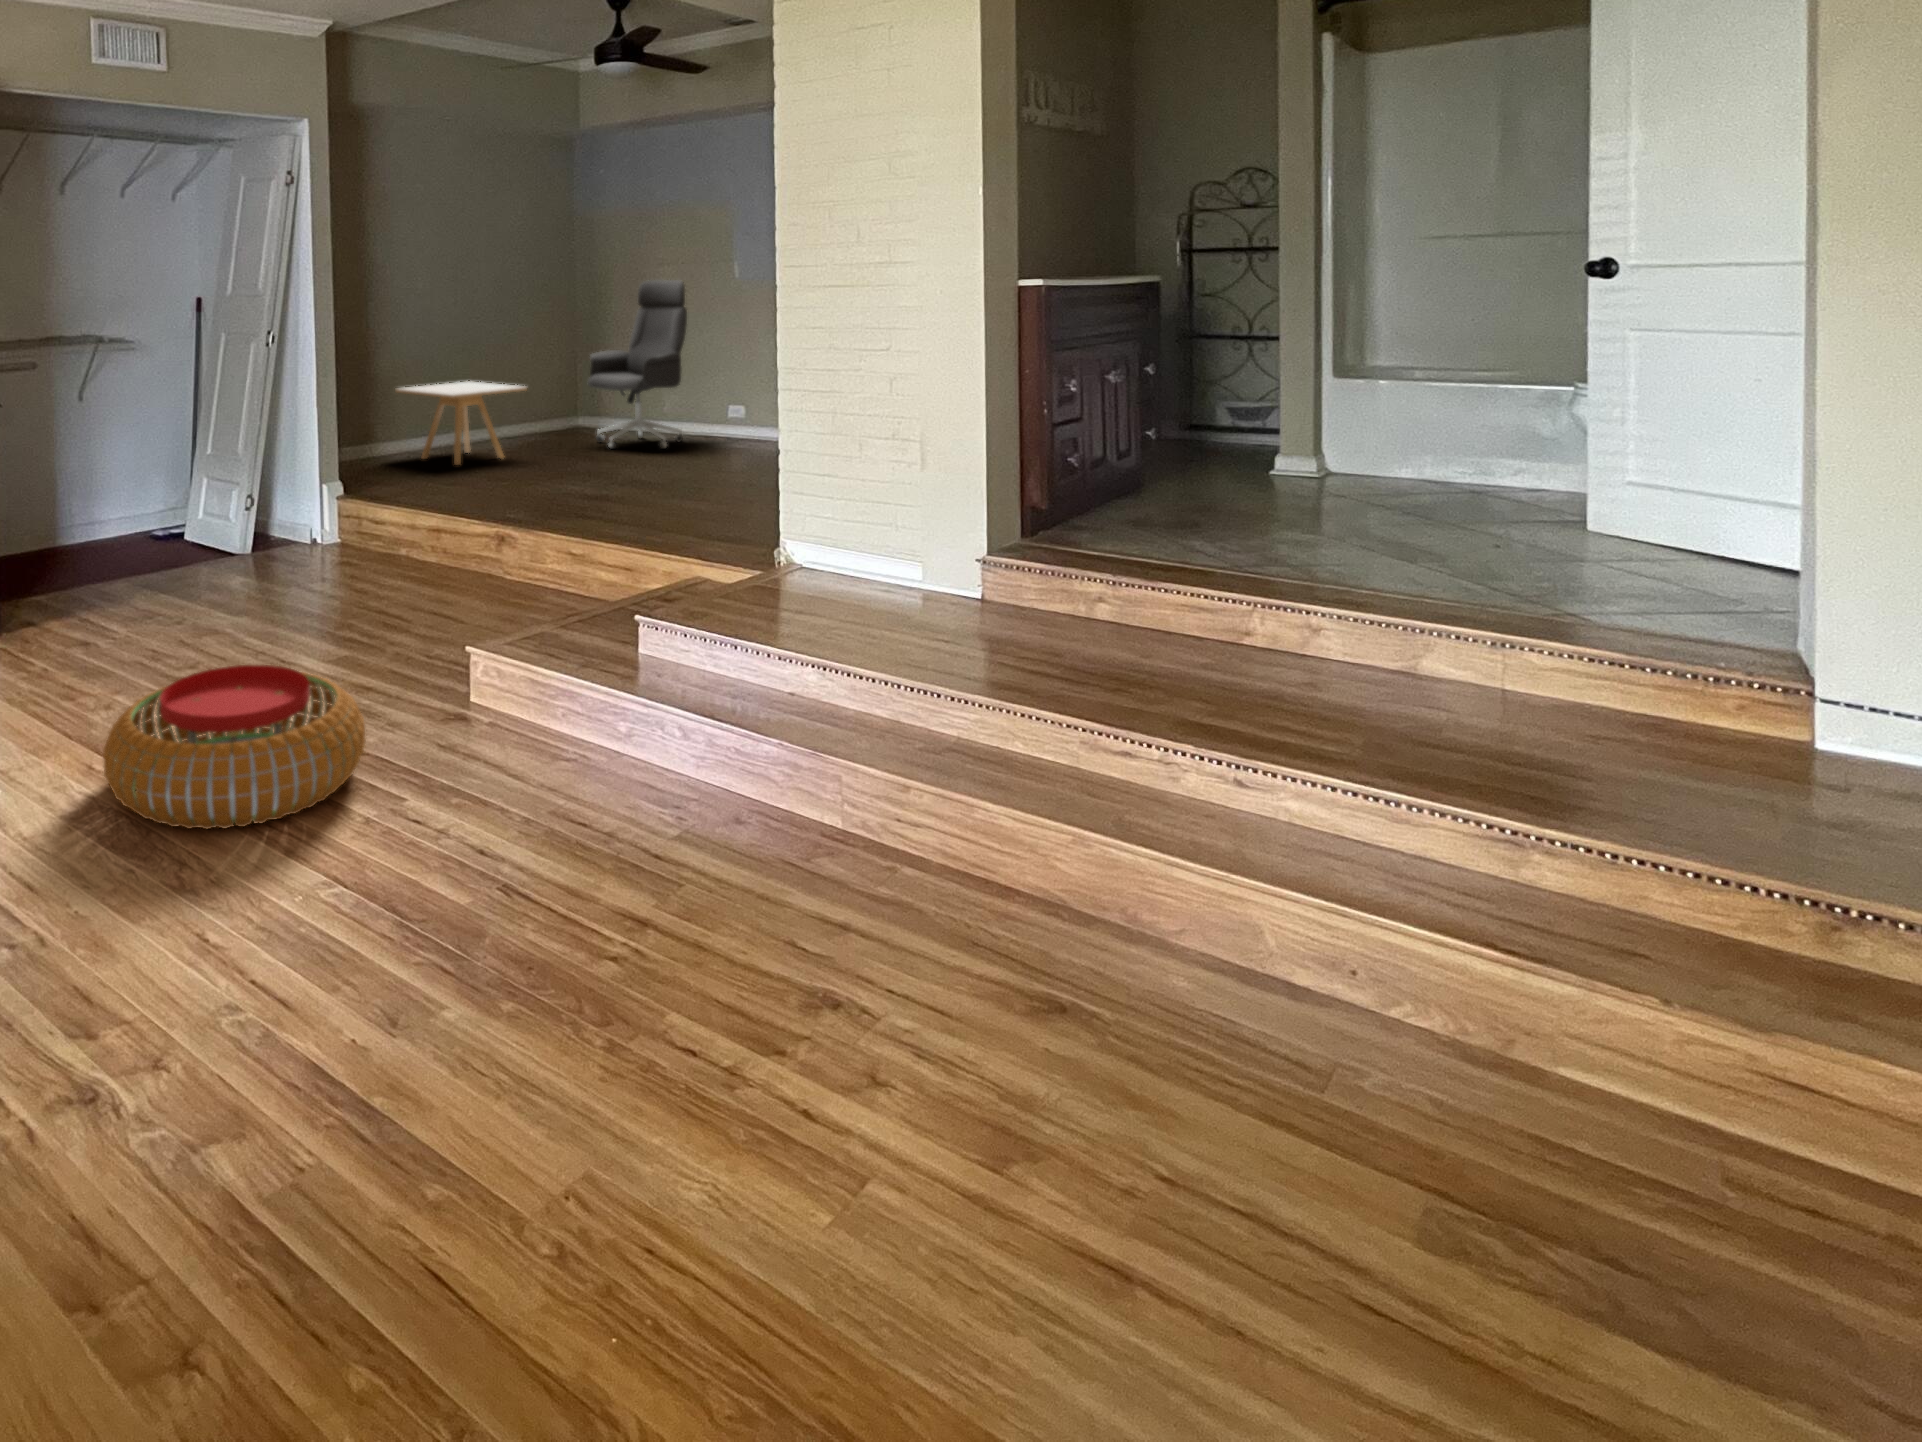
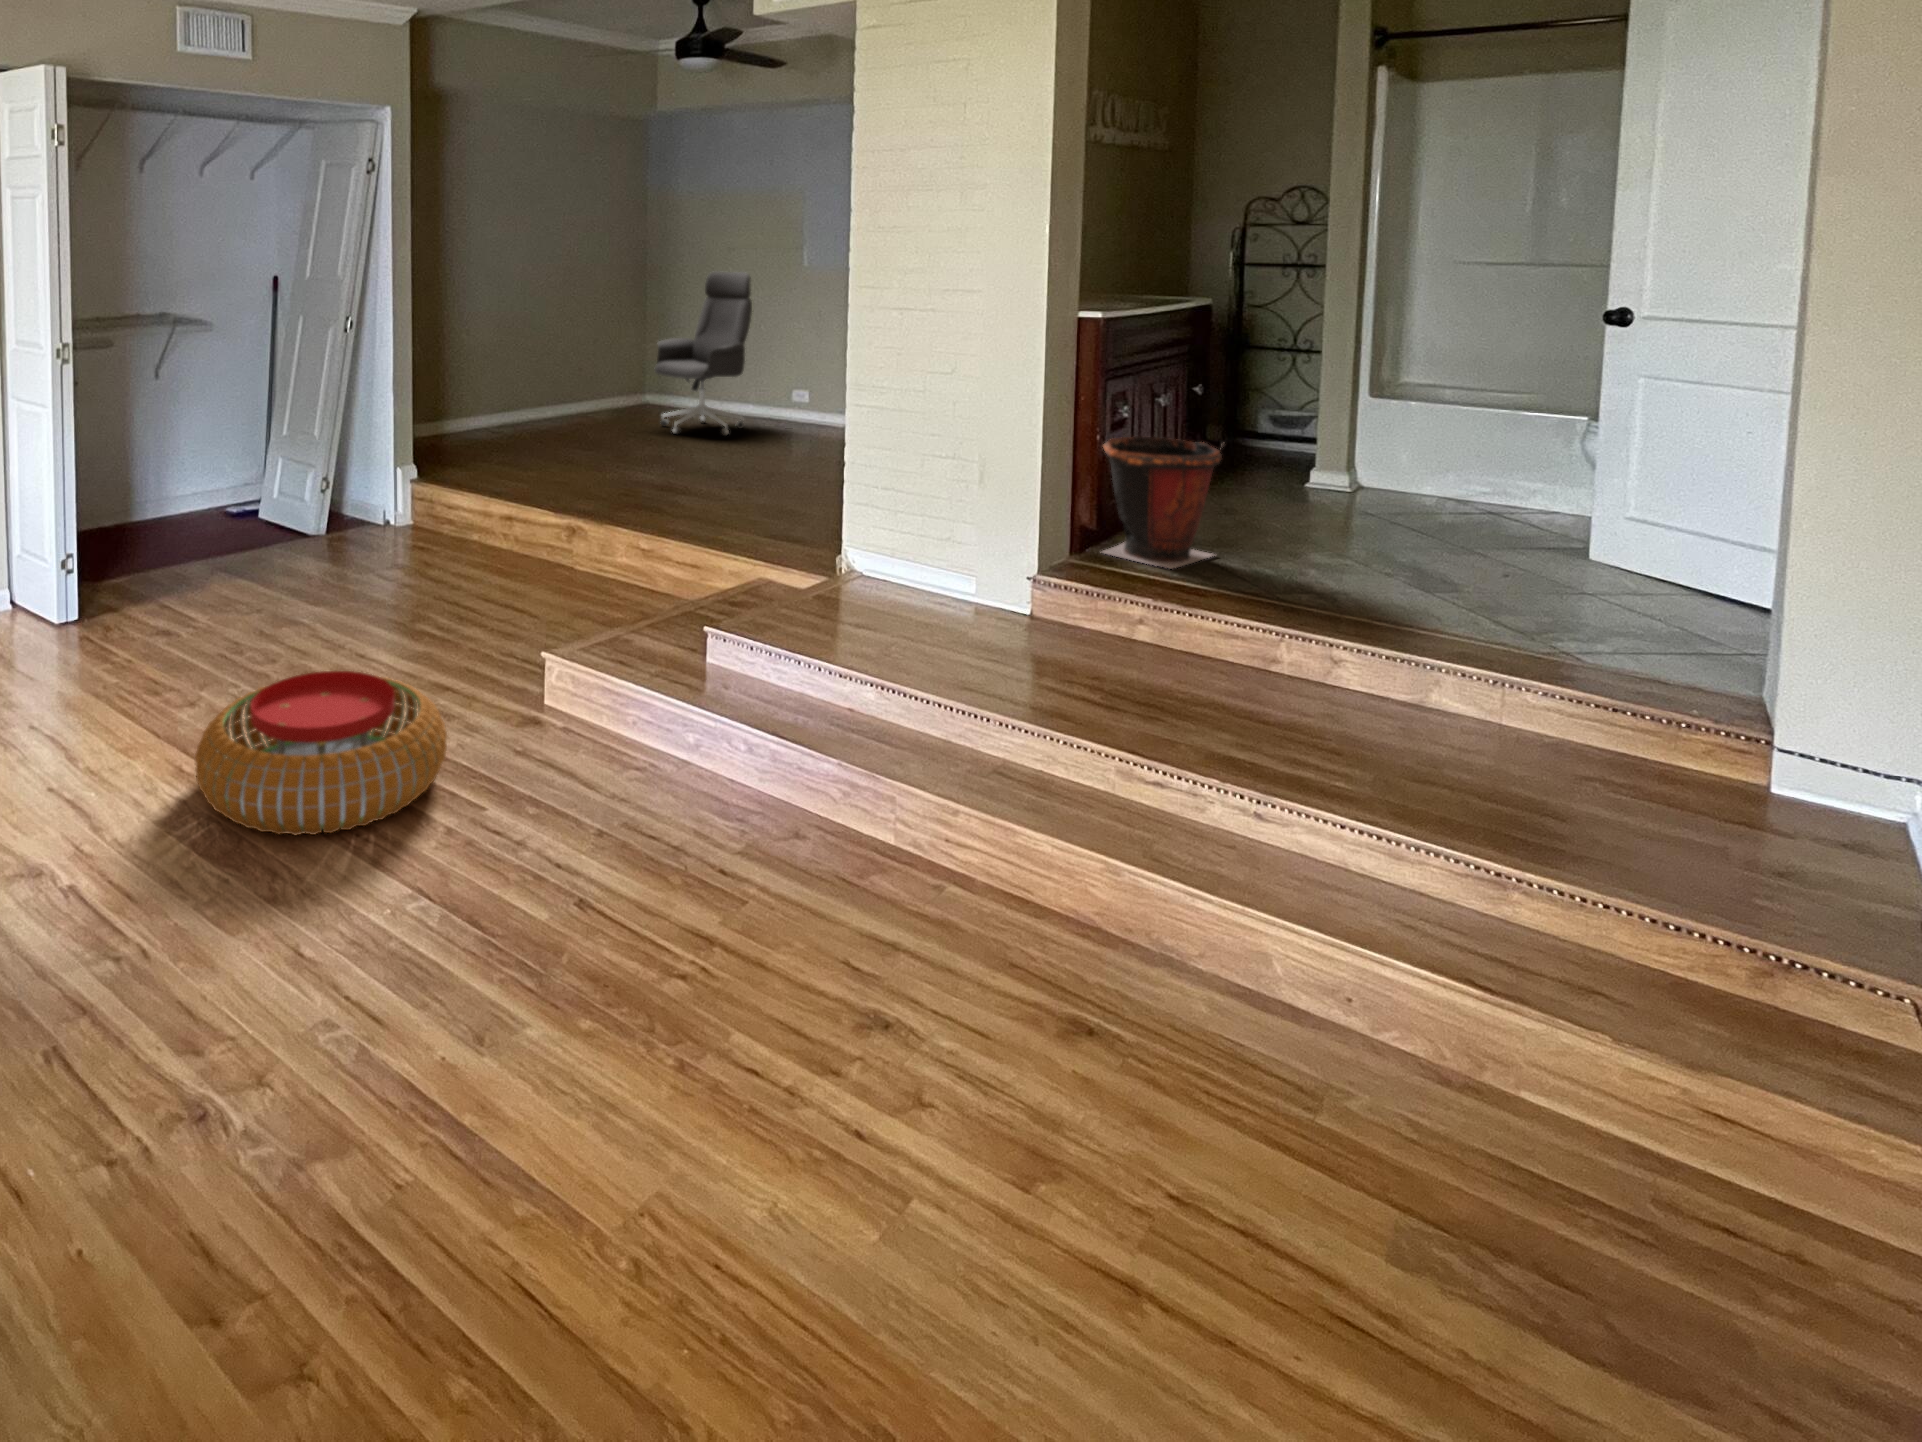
side table: present [396,381,527,465] -> none [468,365,597,448]
waste bin: none [1058,406,1190,548] -> present [1103,436,1222,569]

